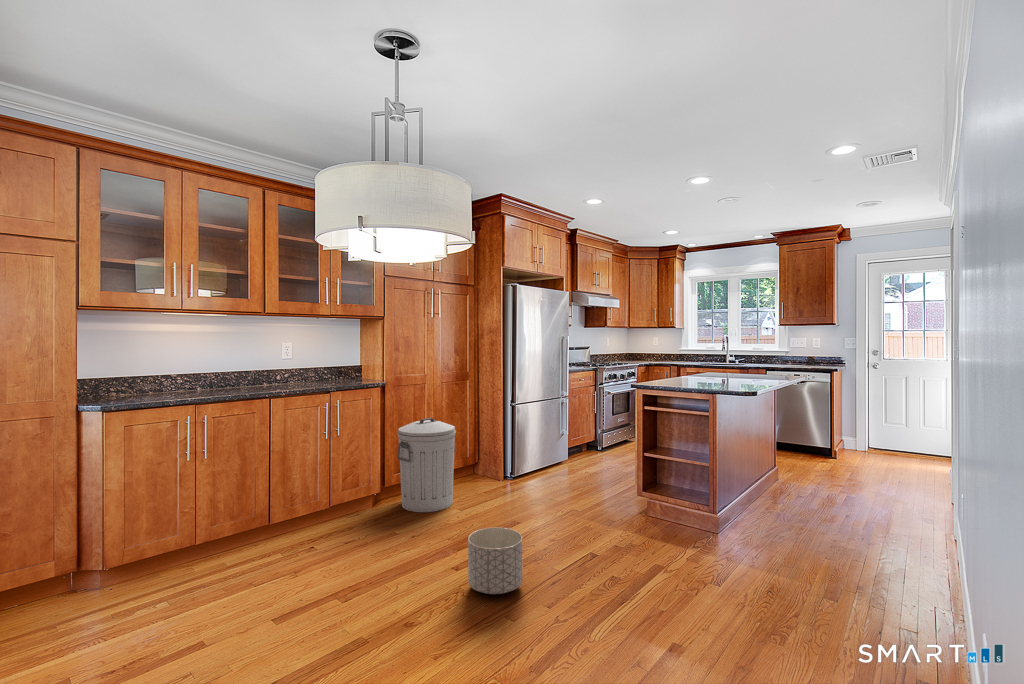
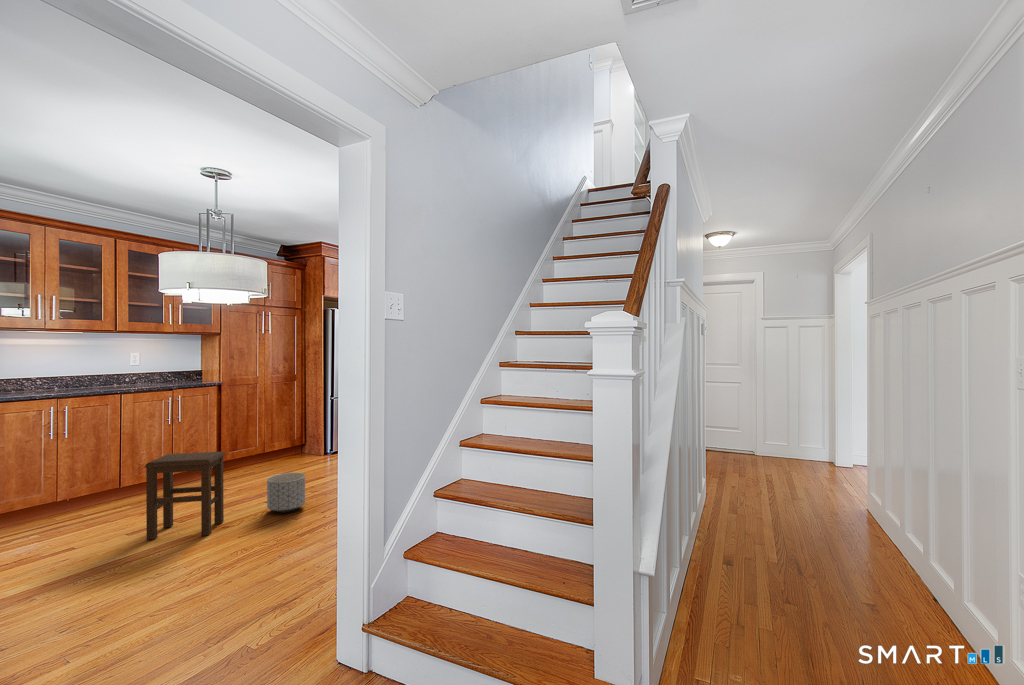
trash can: present [398,418,456,512] -> none [230,408,280,477]
stool: none [305,496,412,638] -> present [145,452,225,540]

